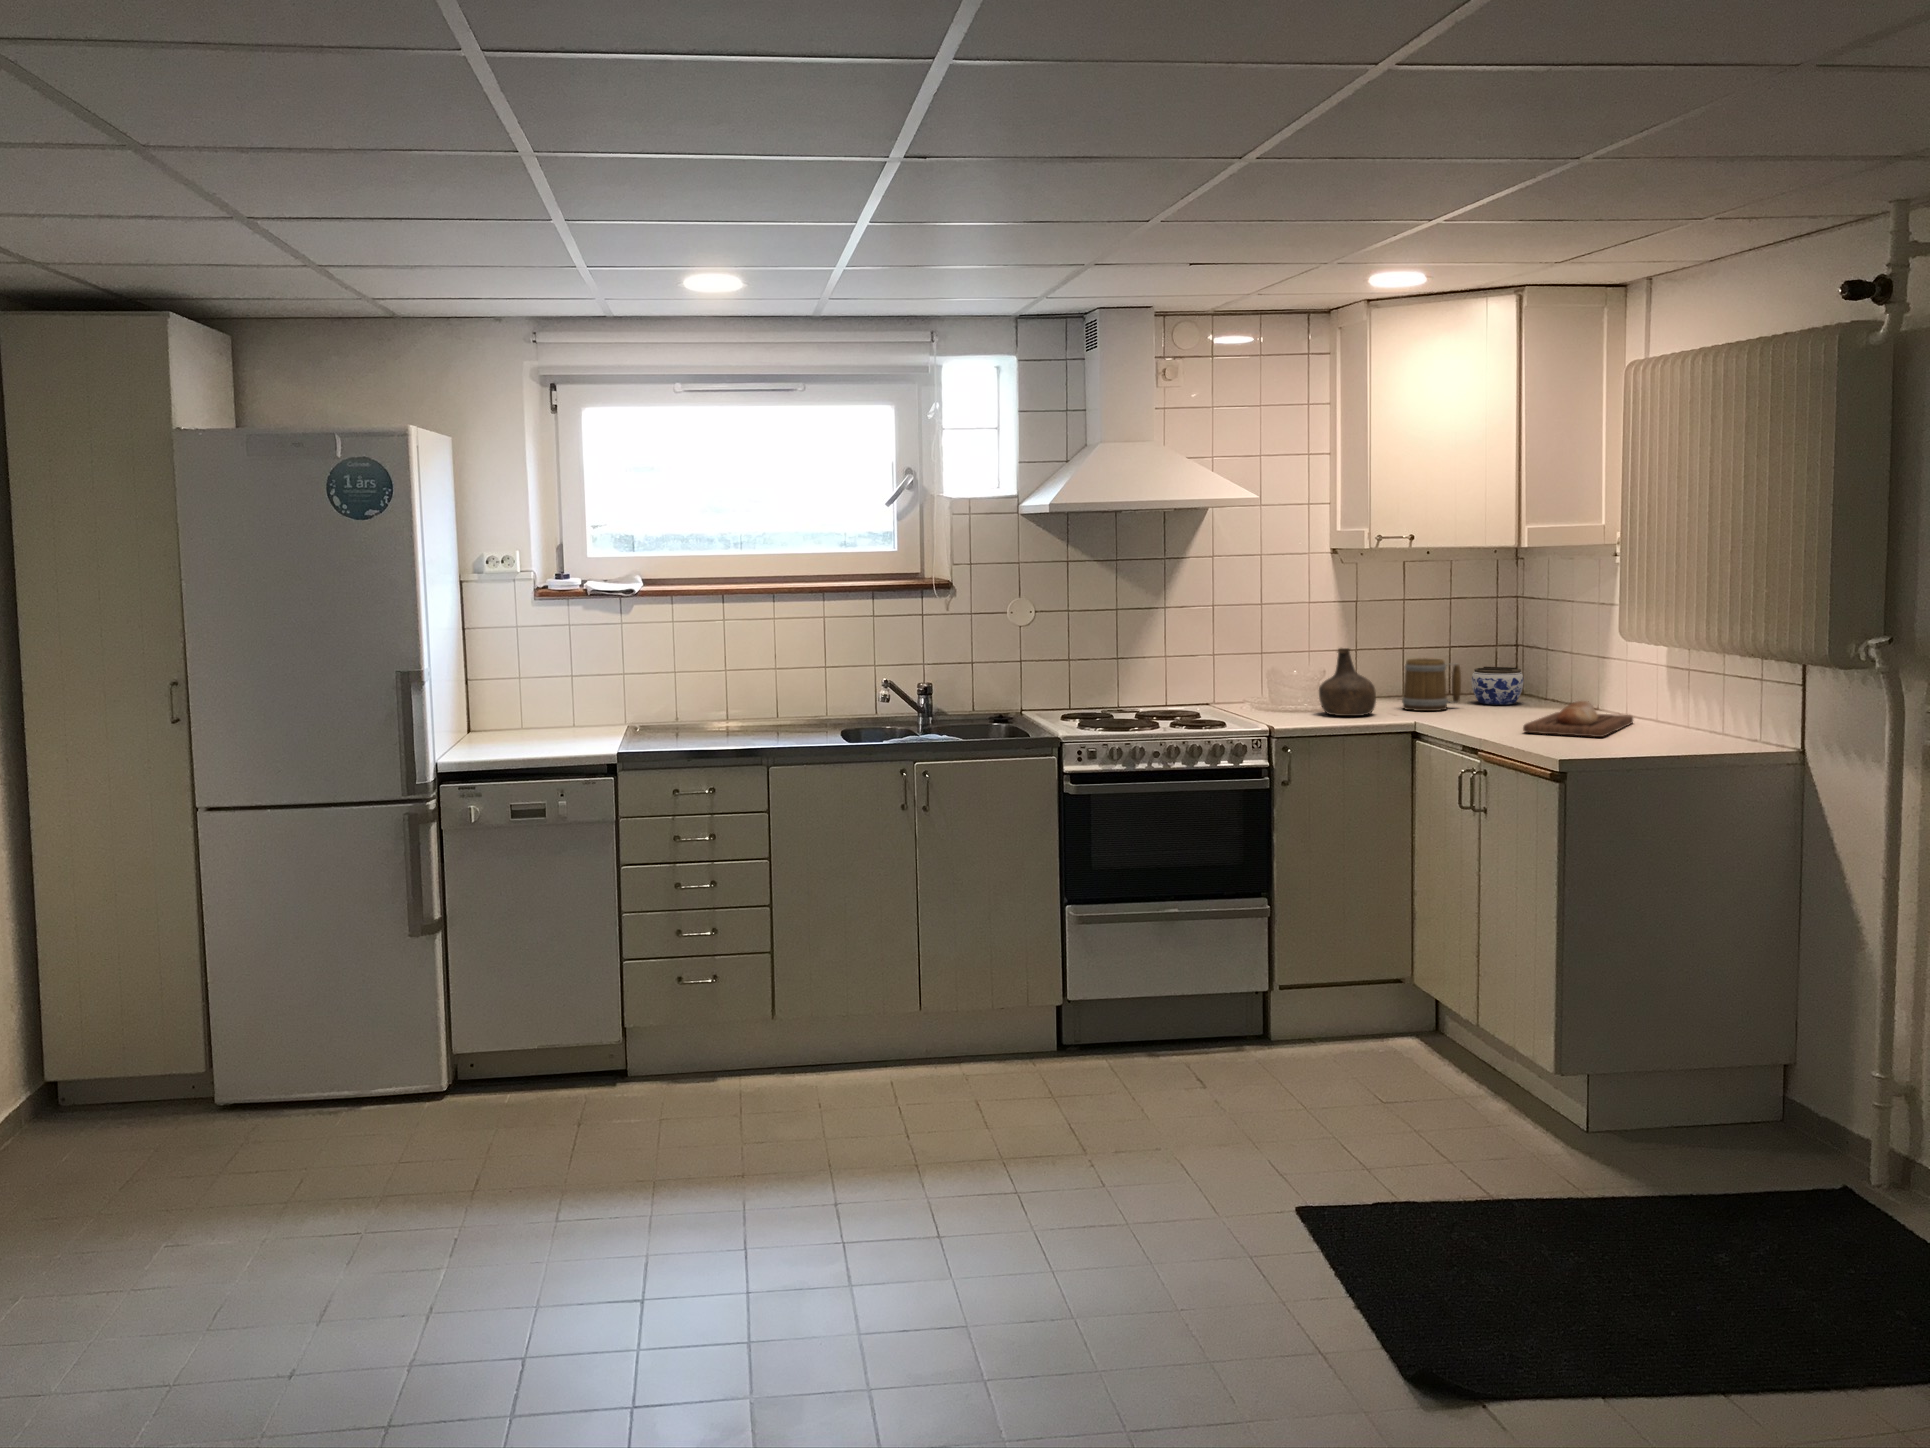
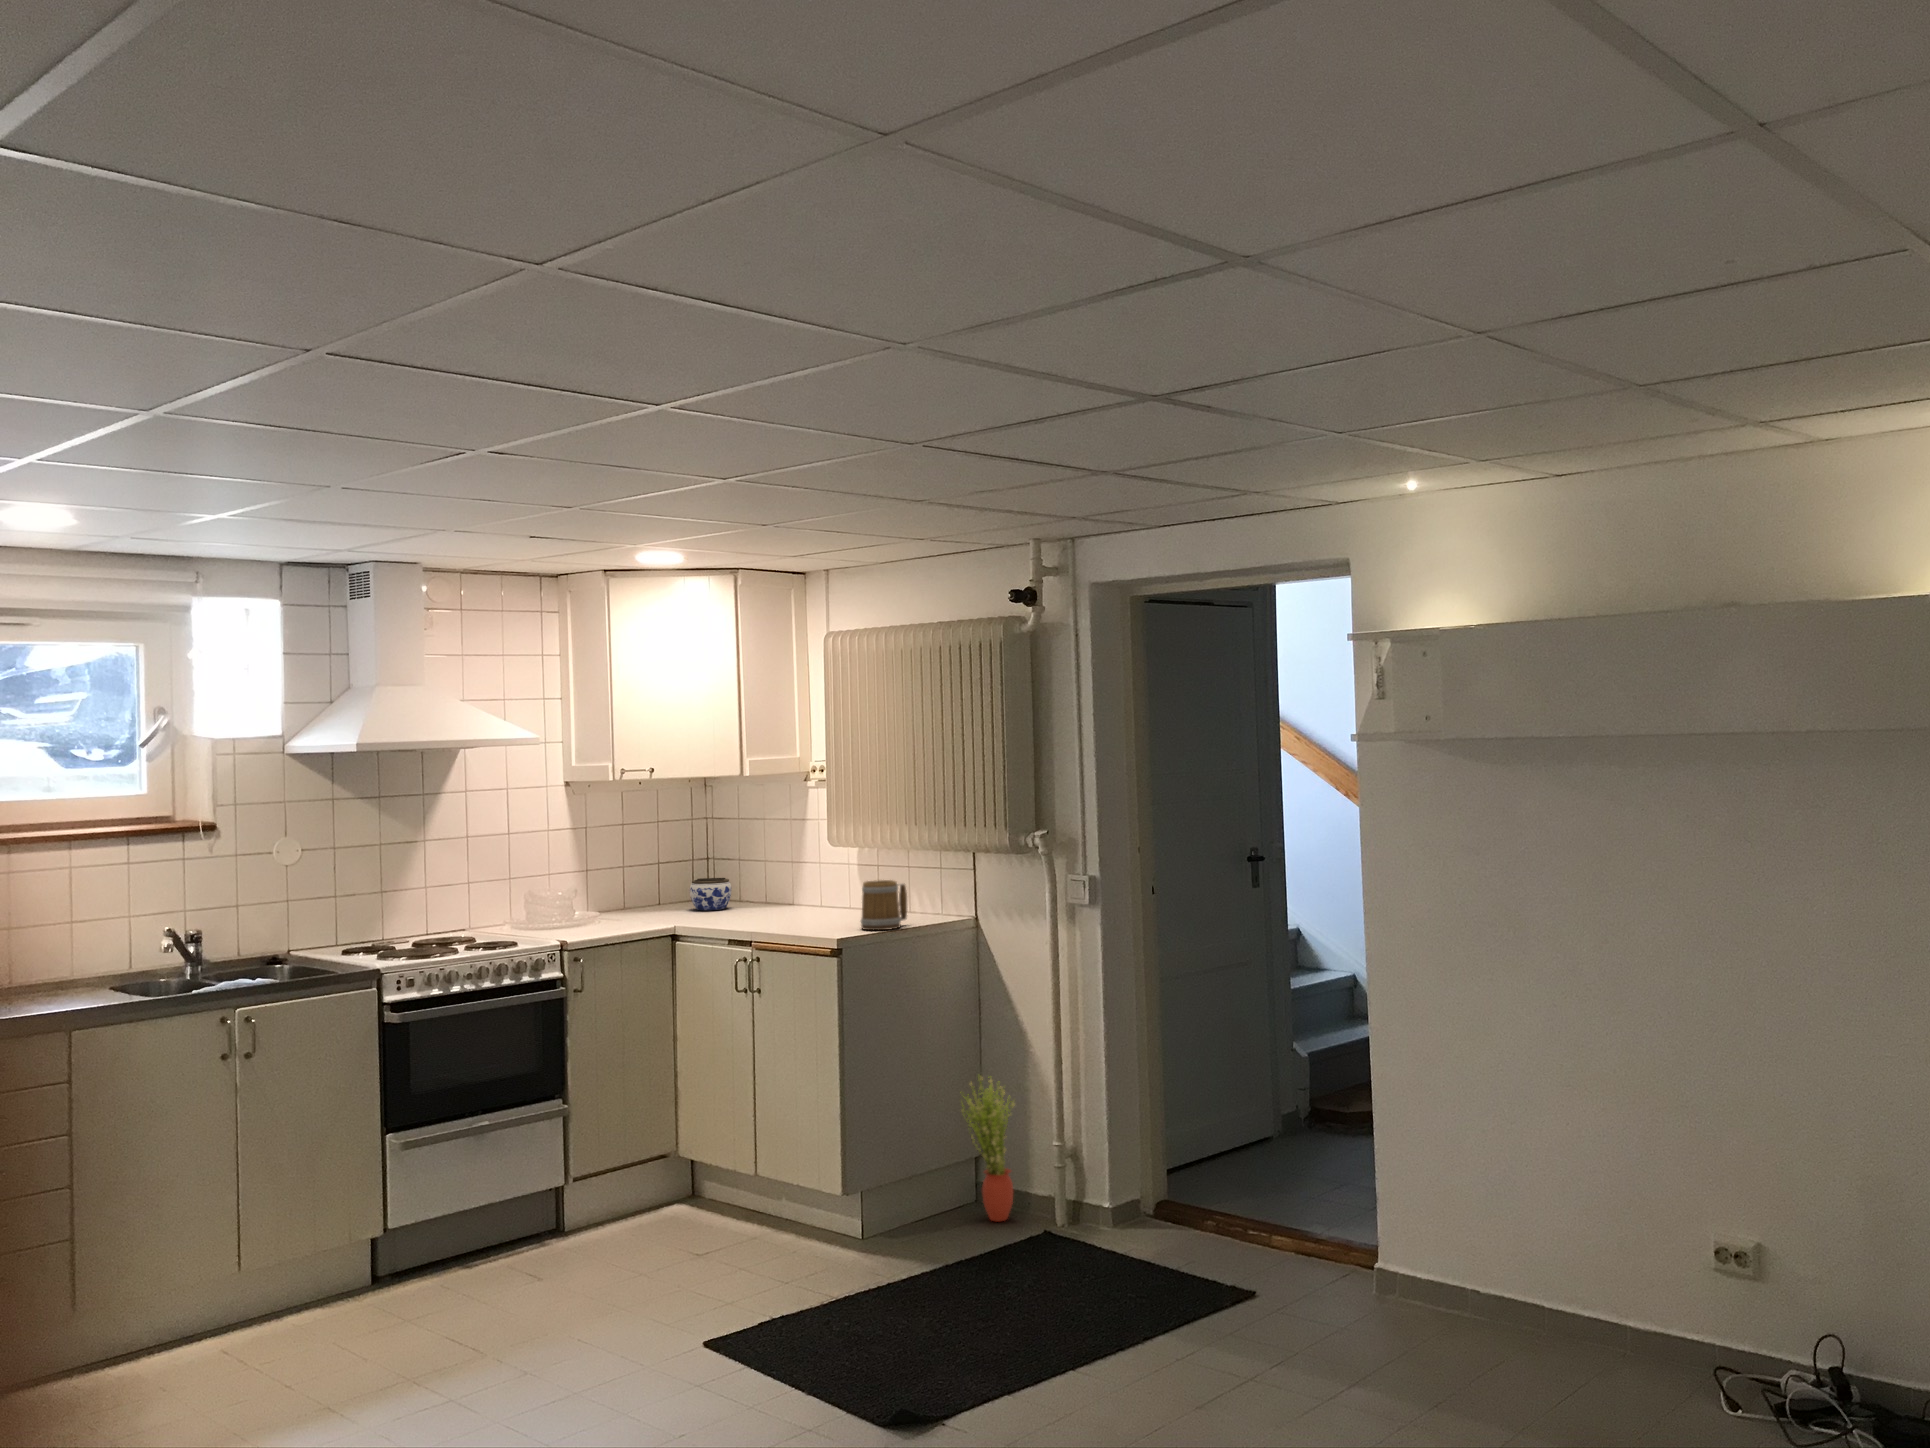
bottle: present [1319,648,1376,716] -> none [581,868,631,929]
mug: present [1402,658,1461,711] -> present [861,880,907,930]
bread loaf: present [1523,701,1633,737] -> none [767,900,833,927]
potted plant: none [1767,963,1854,1169] -> present [960,1076,1014,1222]

